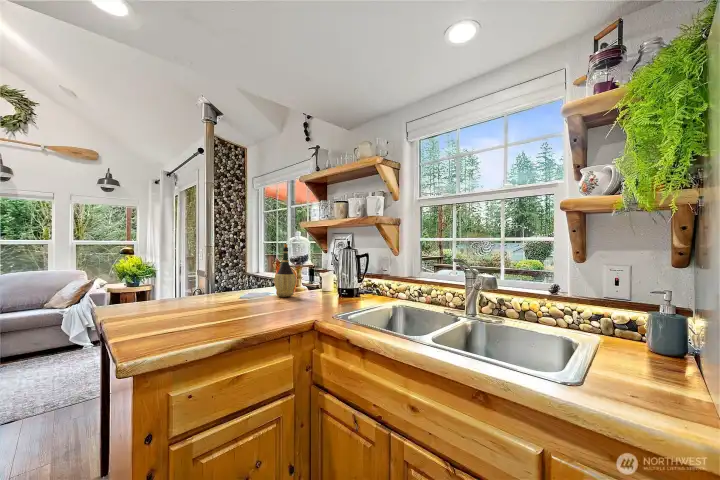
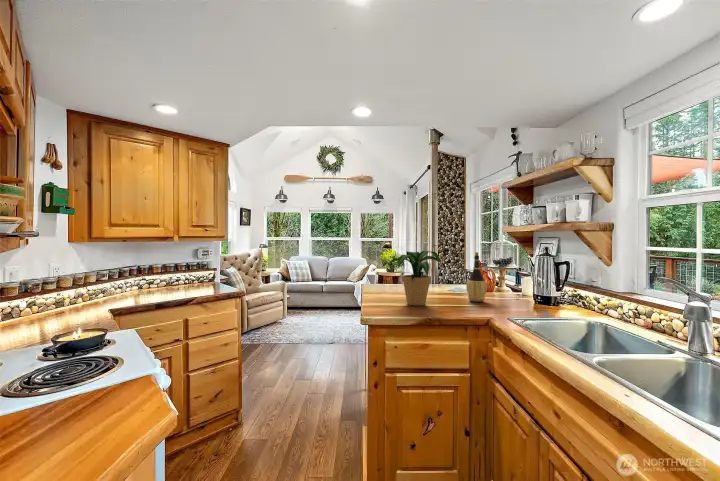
potted plant: none [183,241,253,305] -> present [390,251,442,306]

